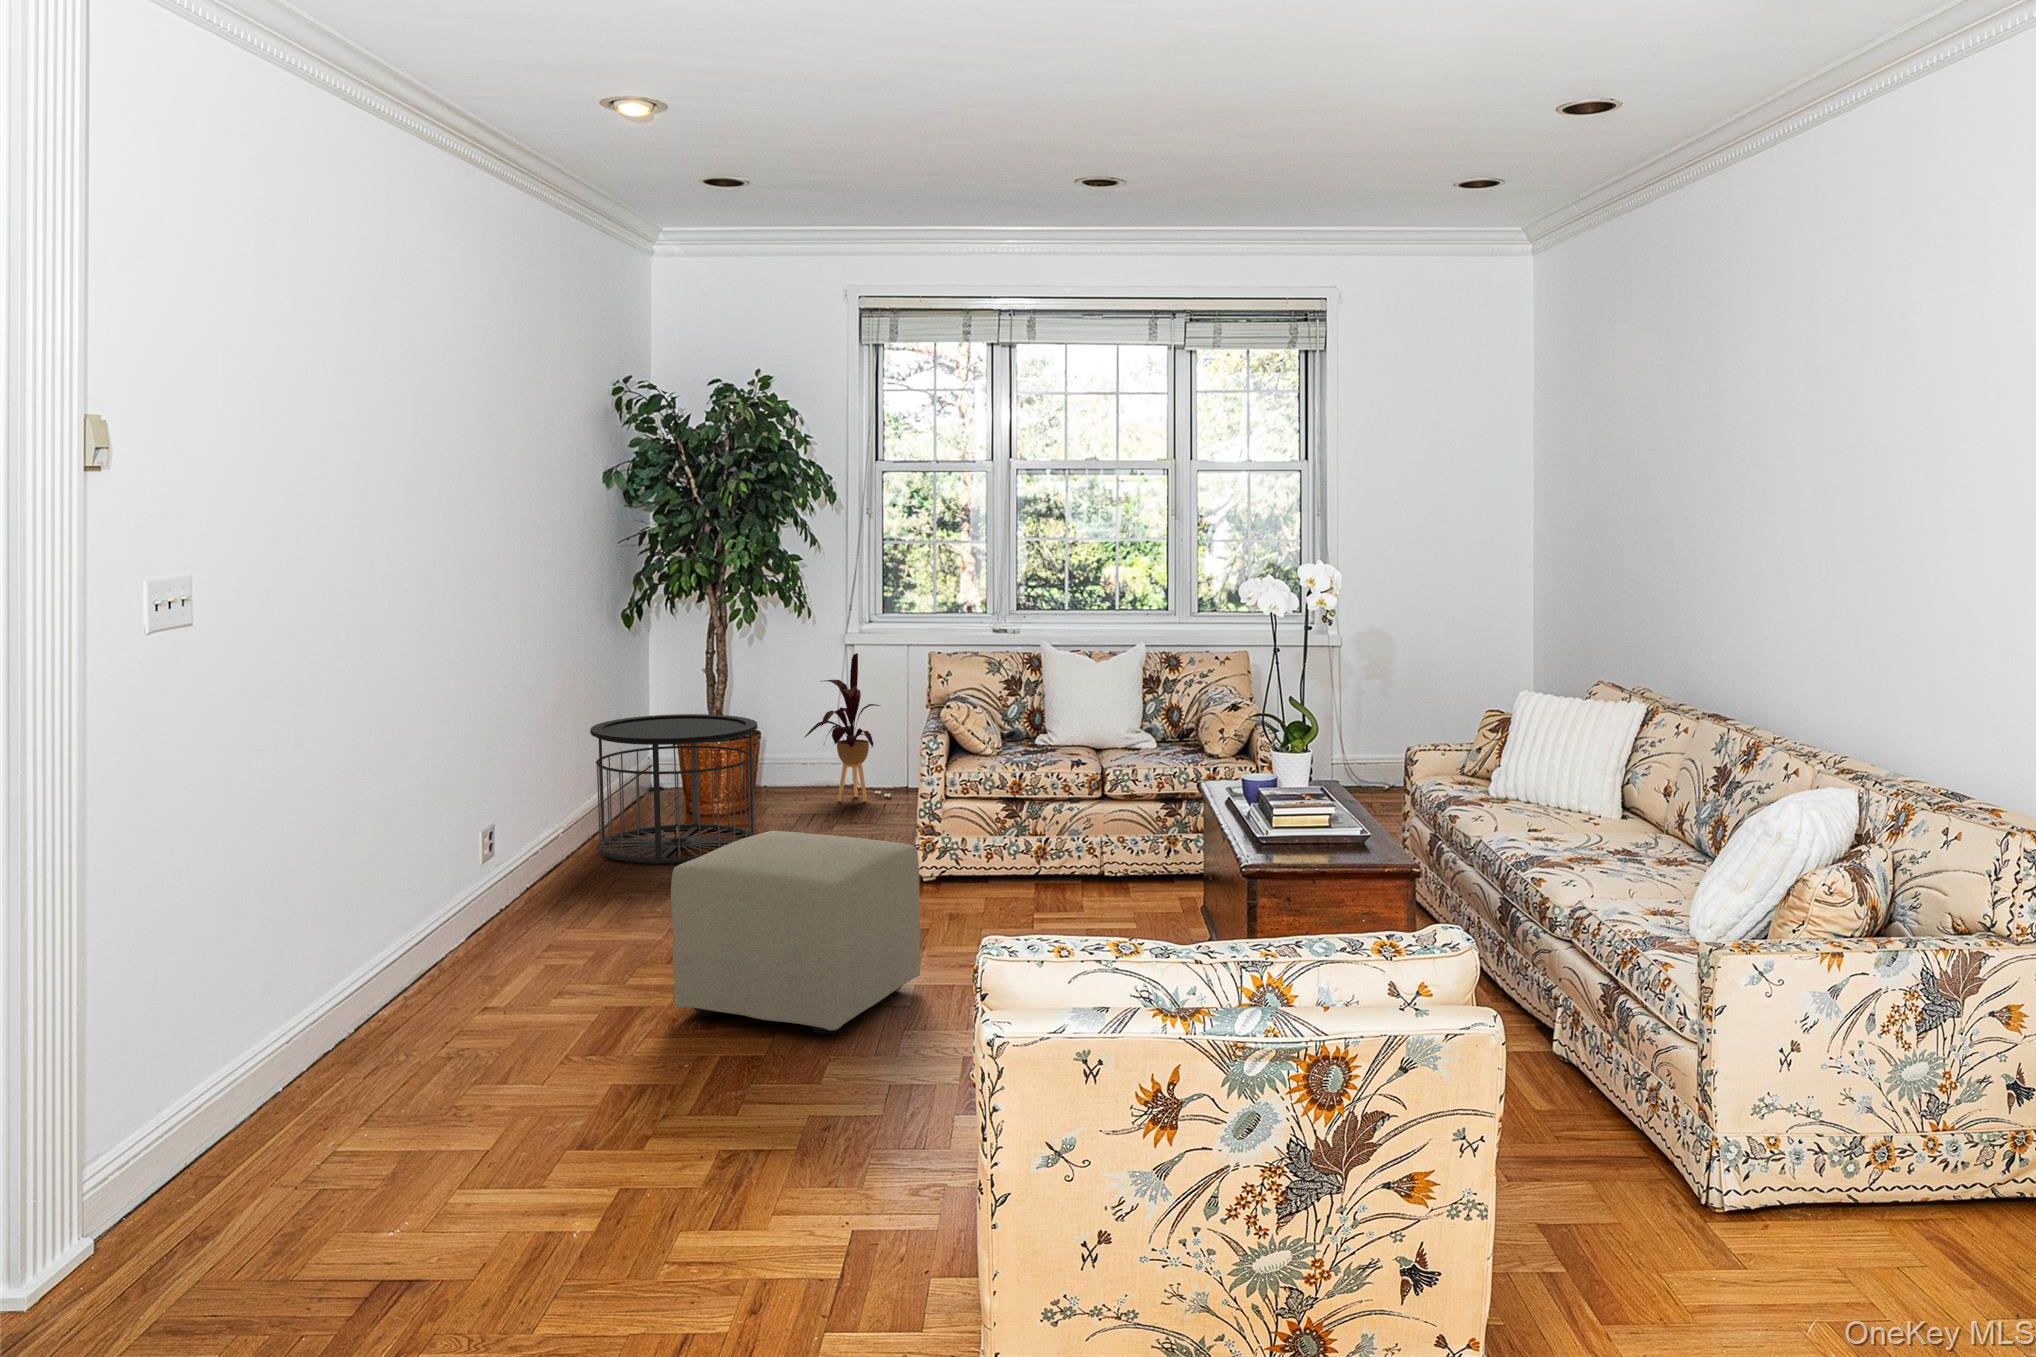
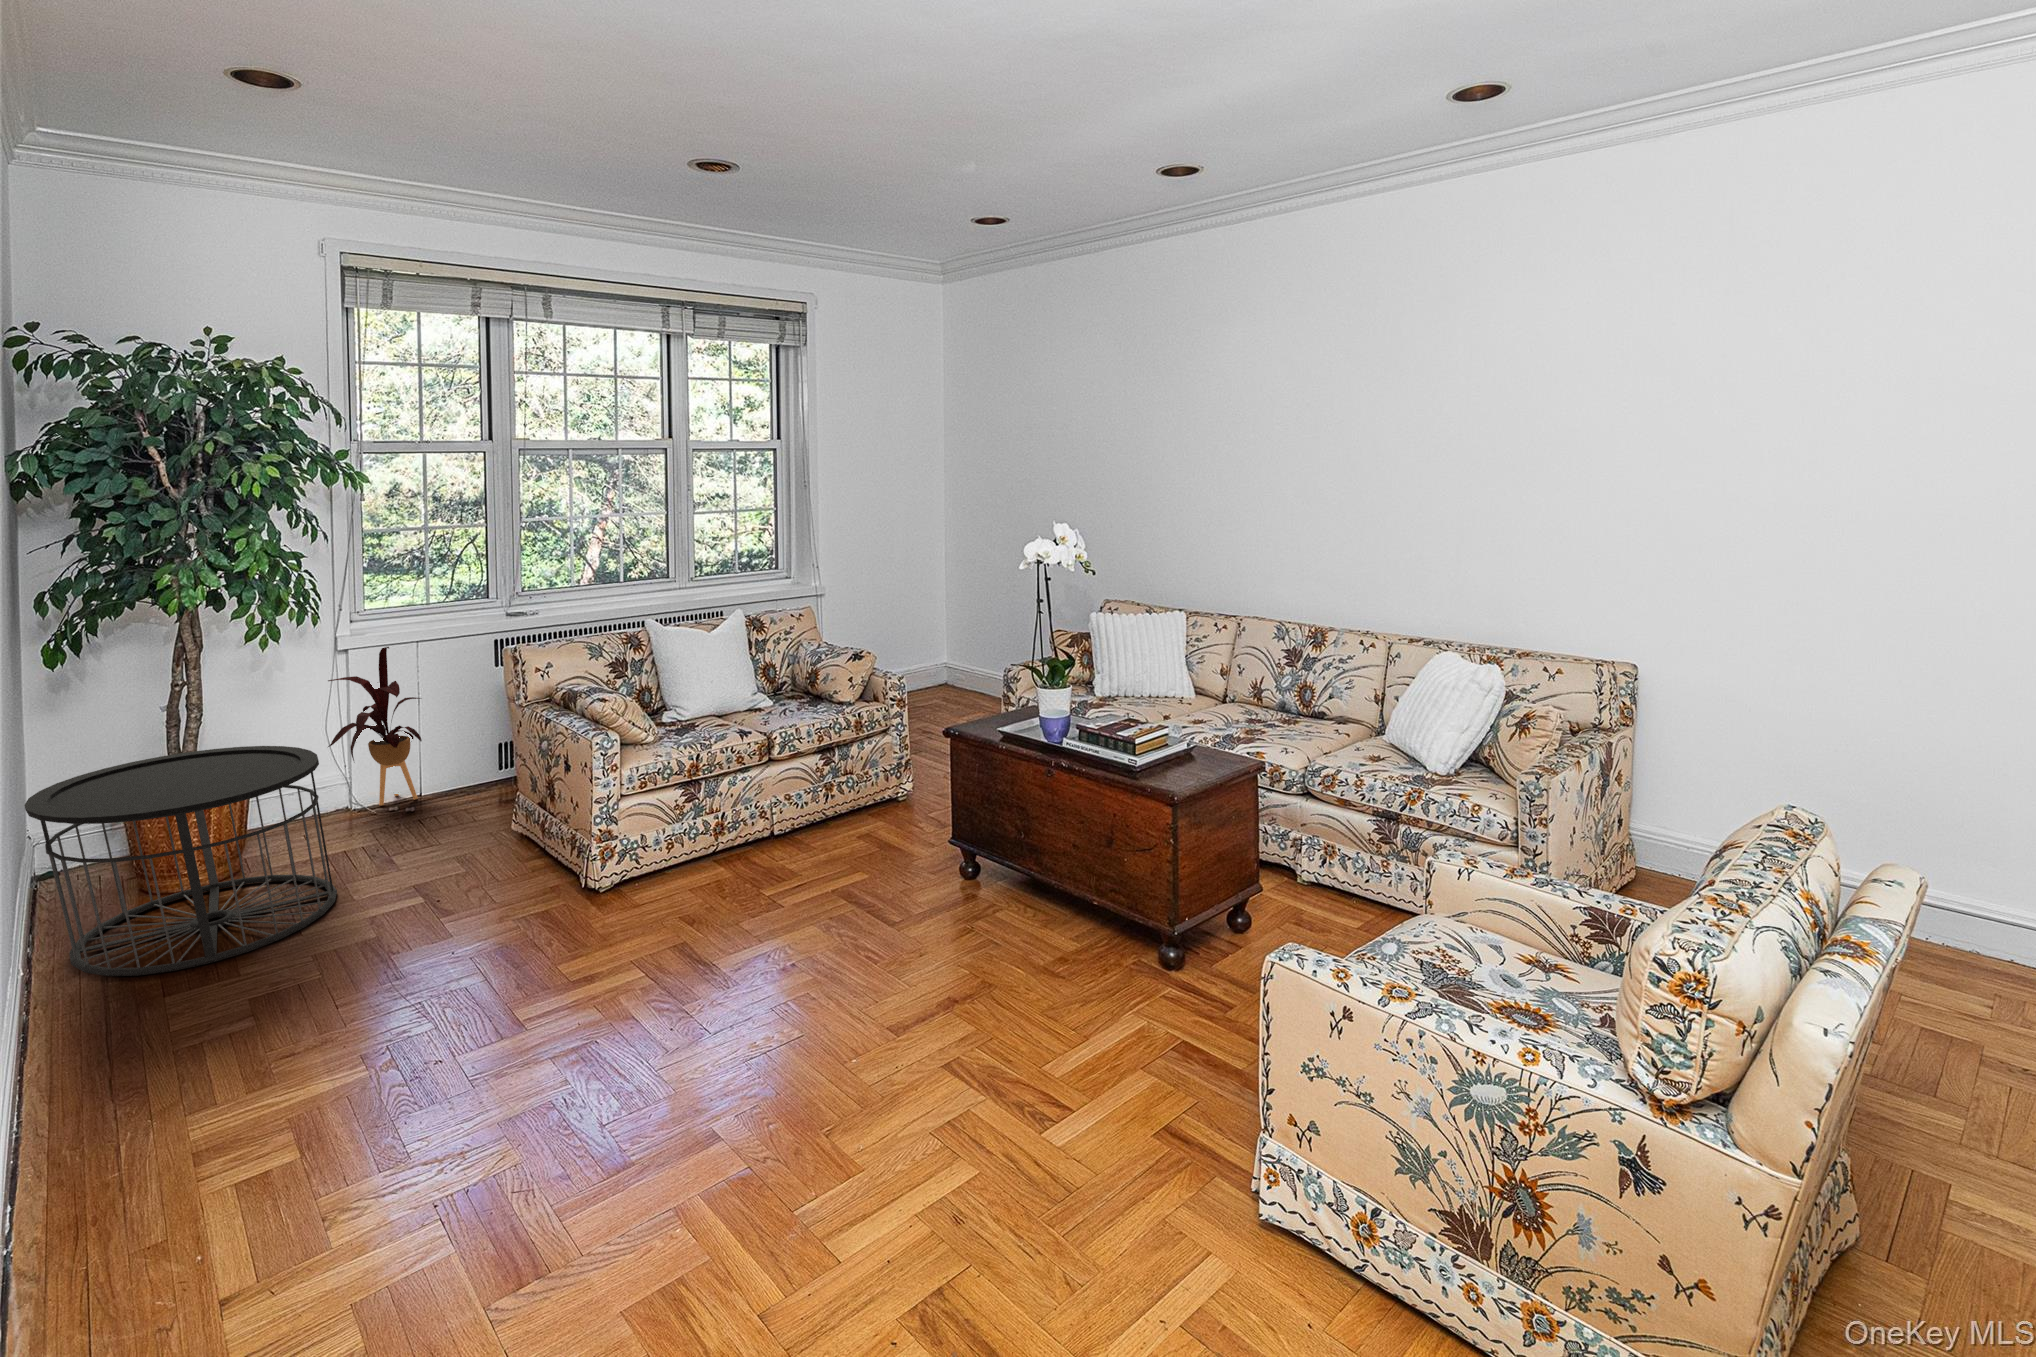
ottoman: present [671,831,920,1034] -> none [523,897,818,1237]

